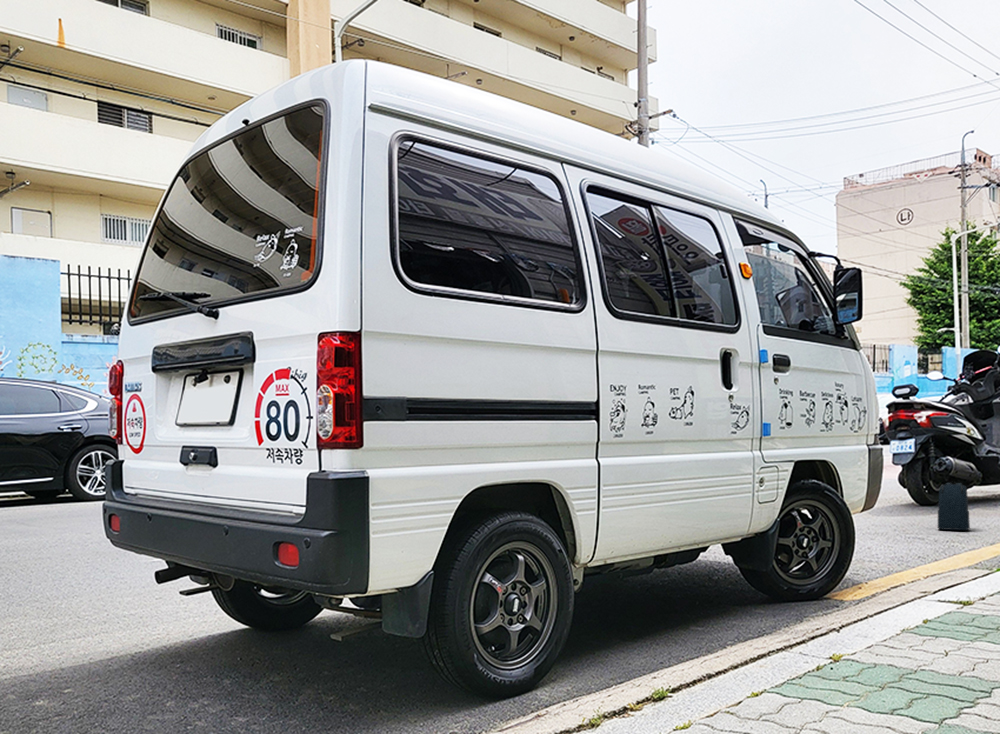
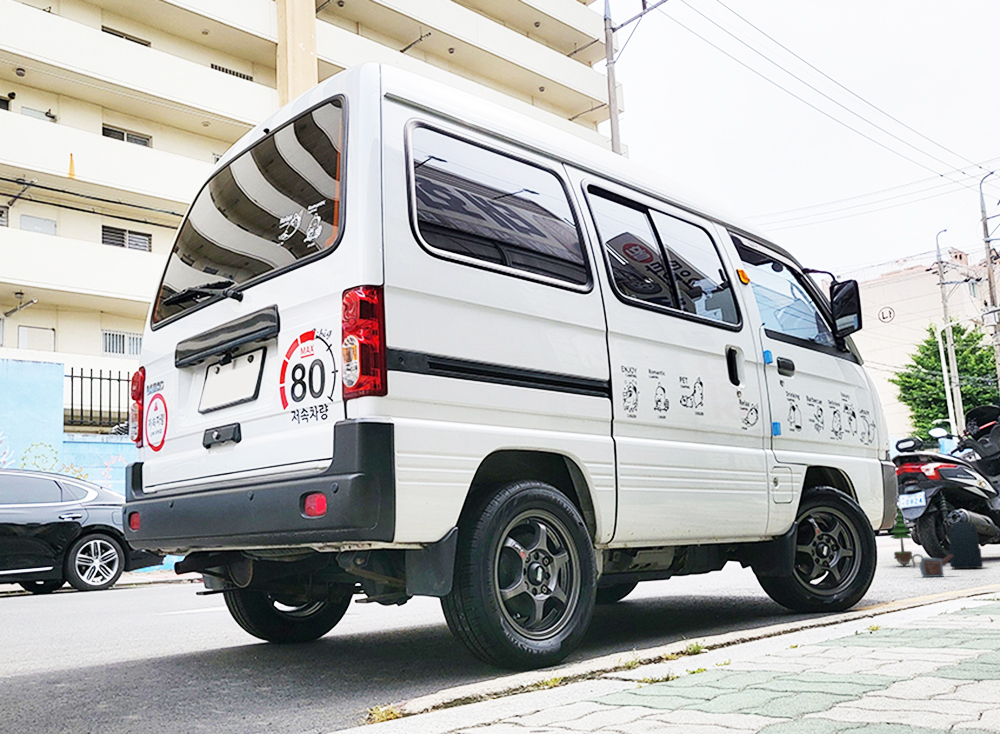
potted tree: none [880,461,902,521] -> present [891,509,912,566]
watering can: none [898,520,941,544] -> present [912,554,953,577]

